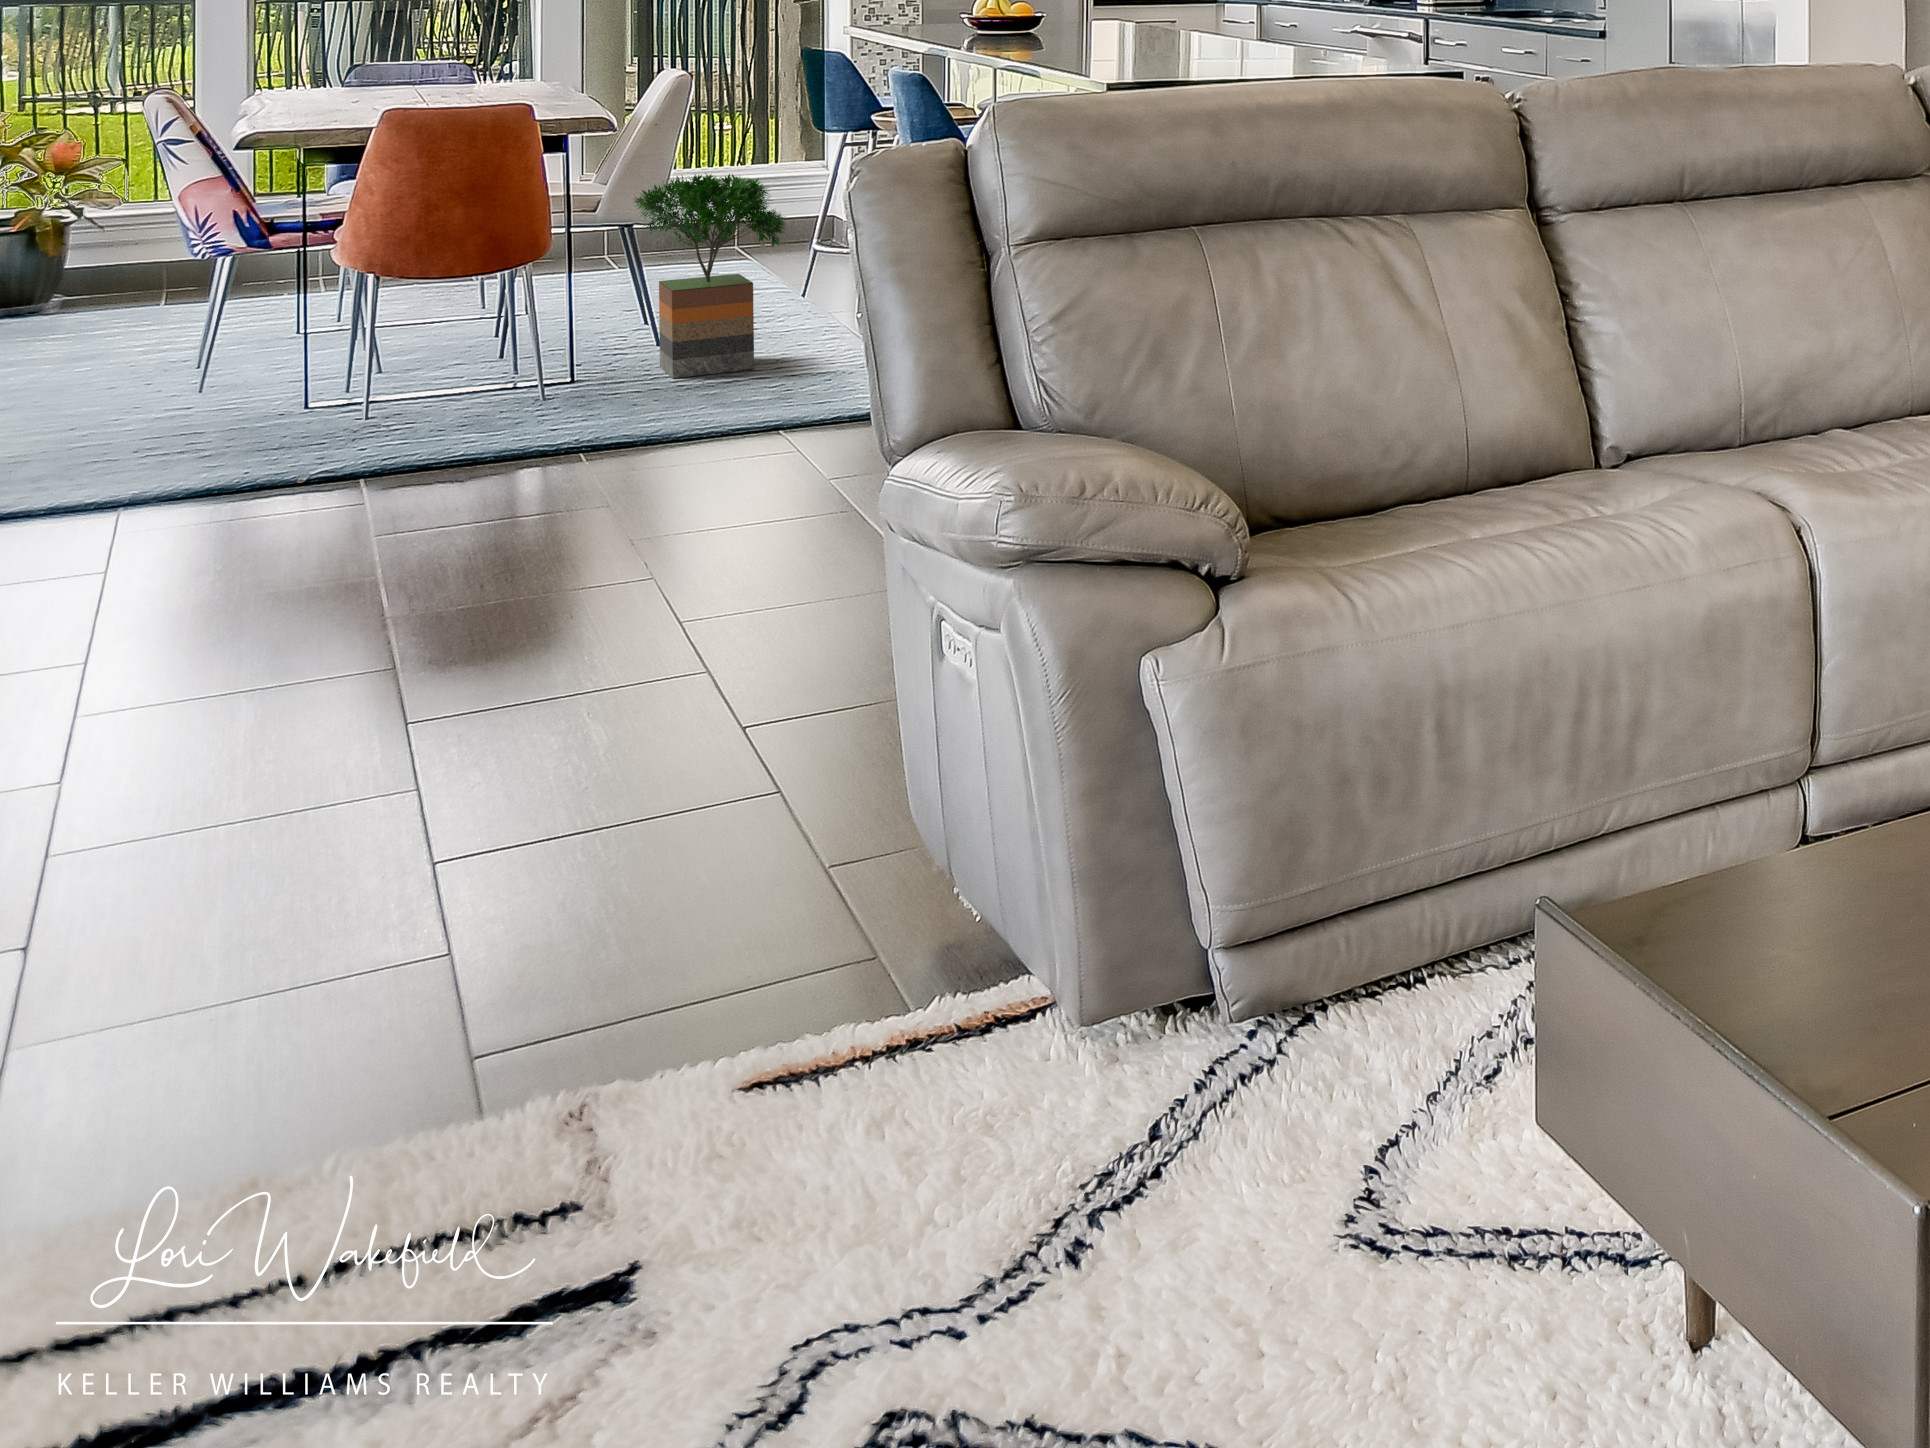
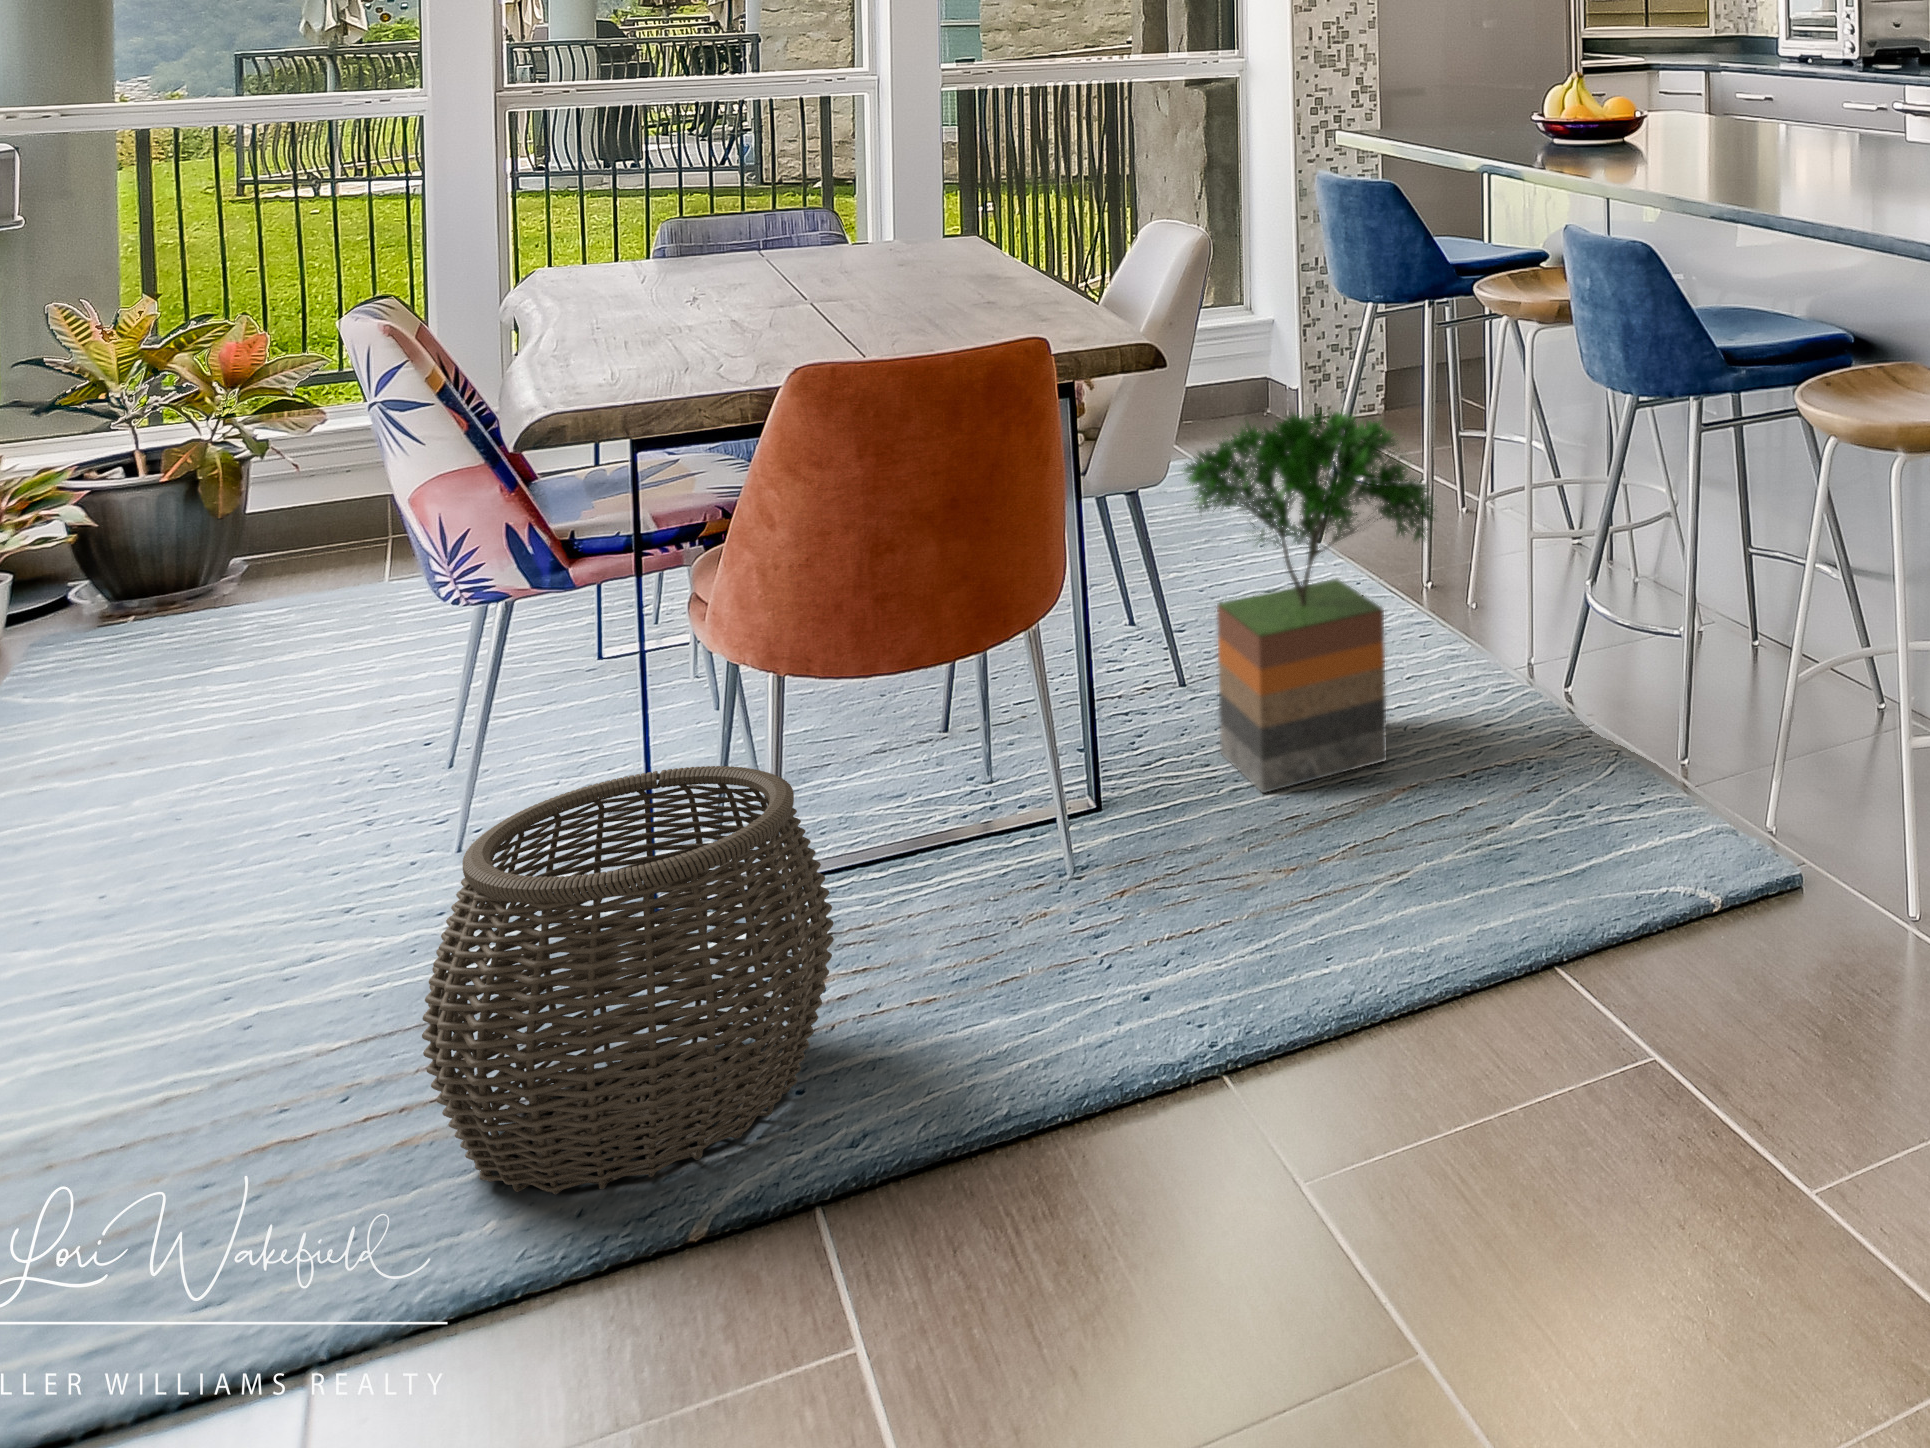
woven basket: none [189,304,394,469] -> present [422,766,834,1195]

